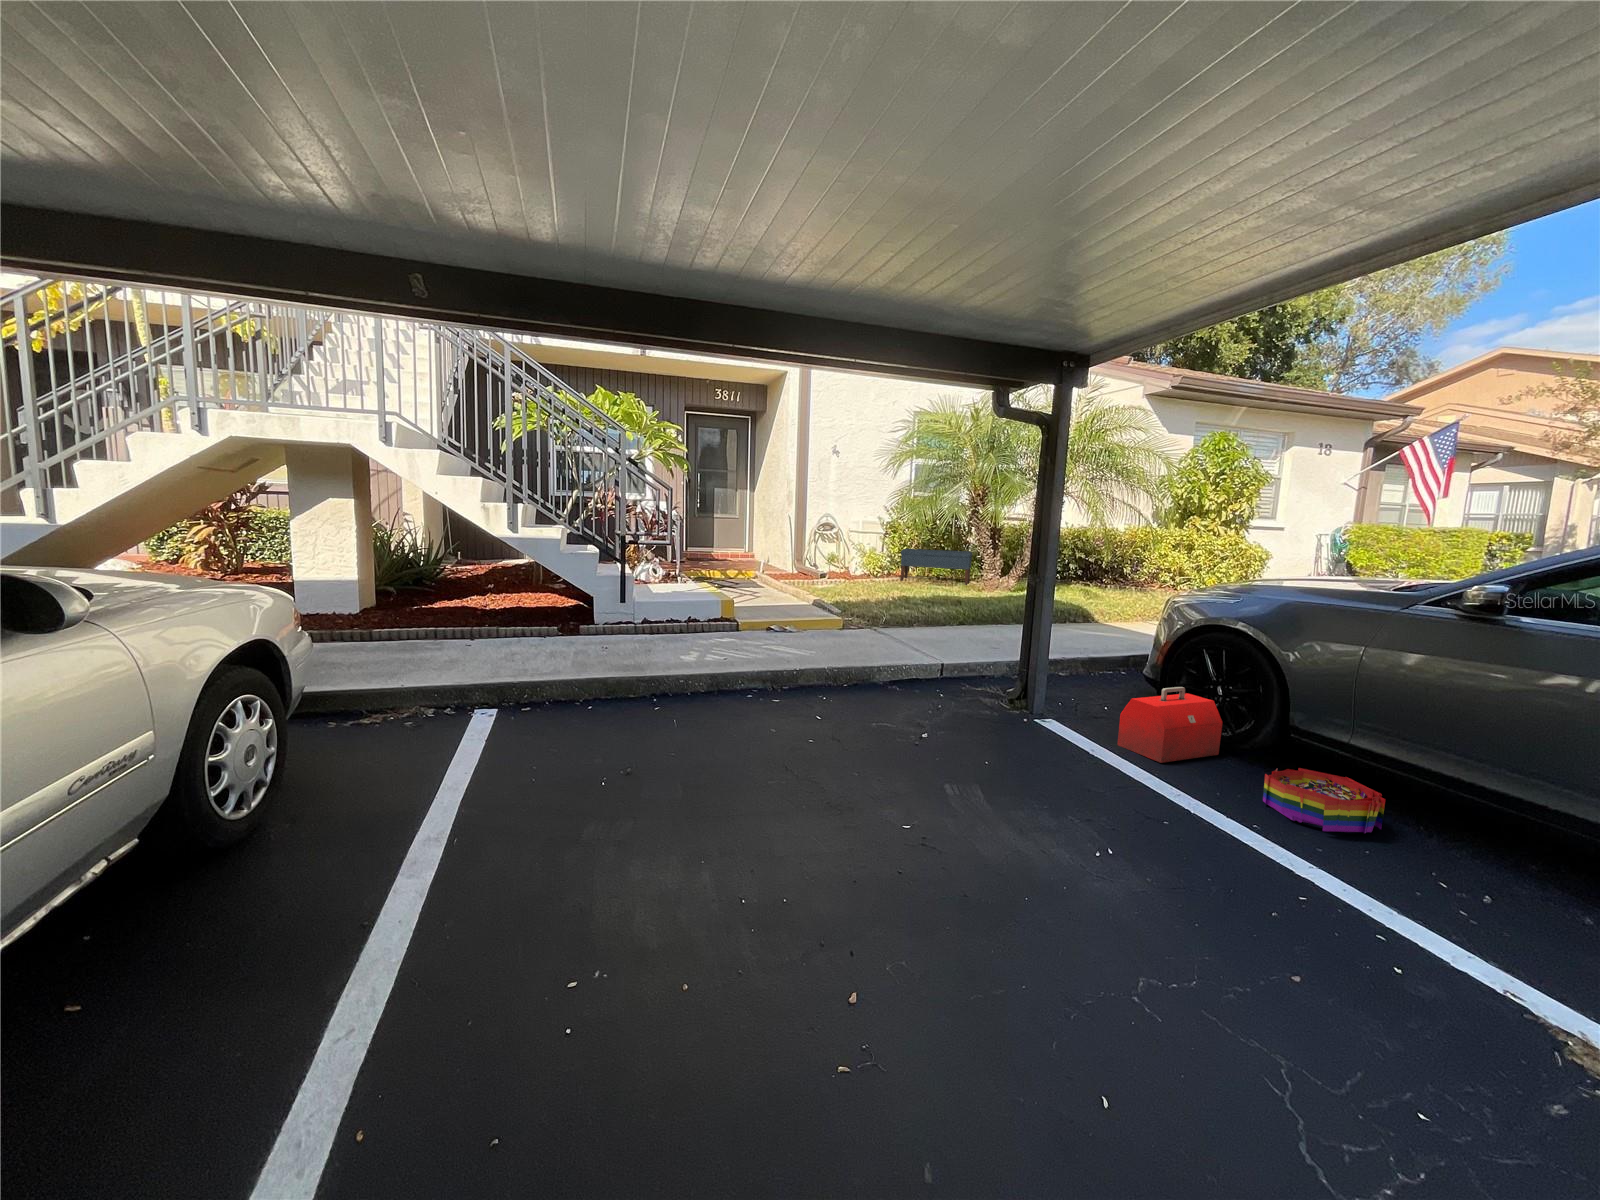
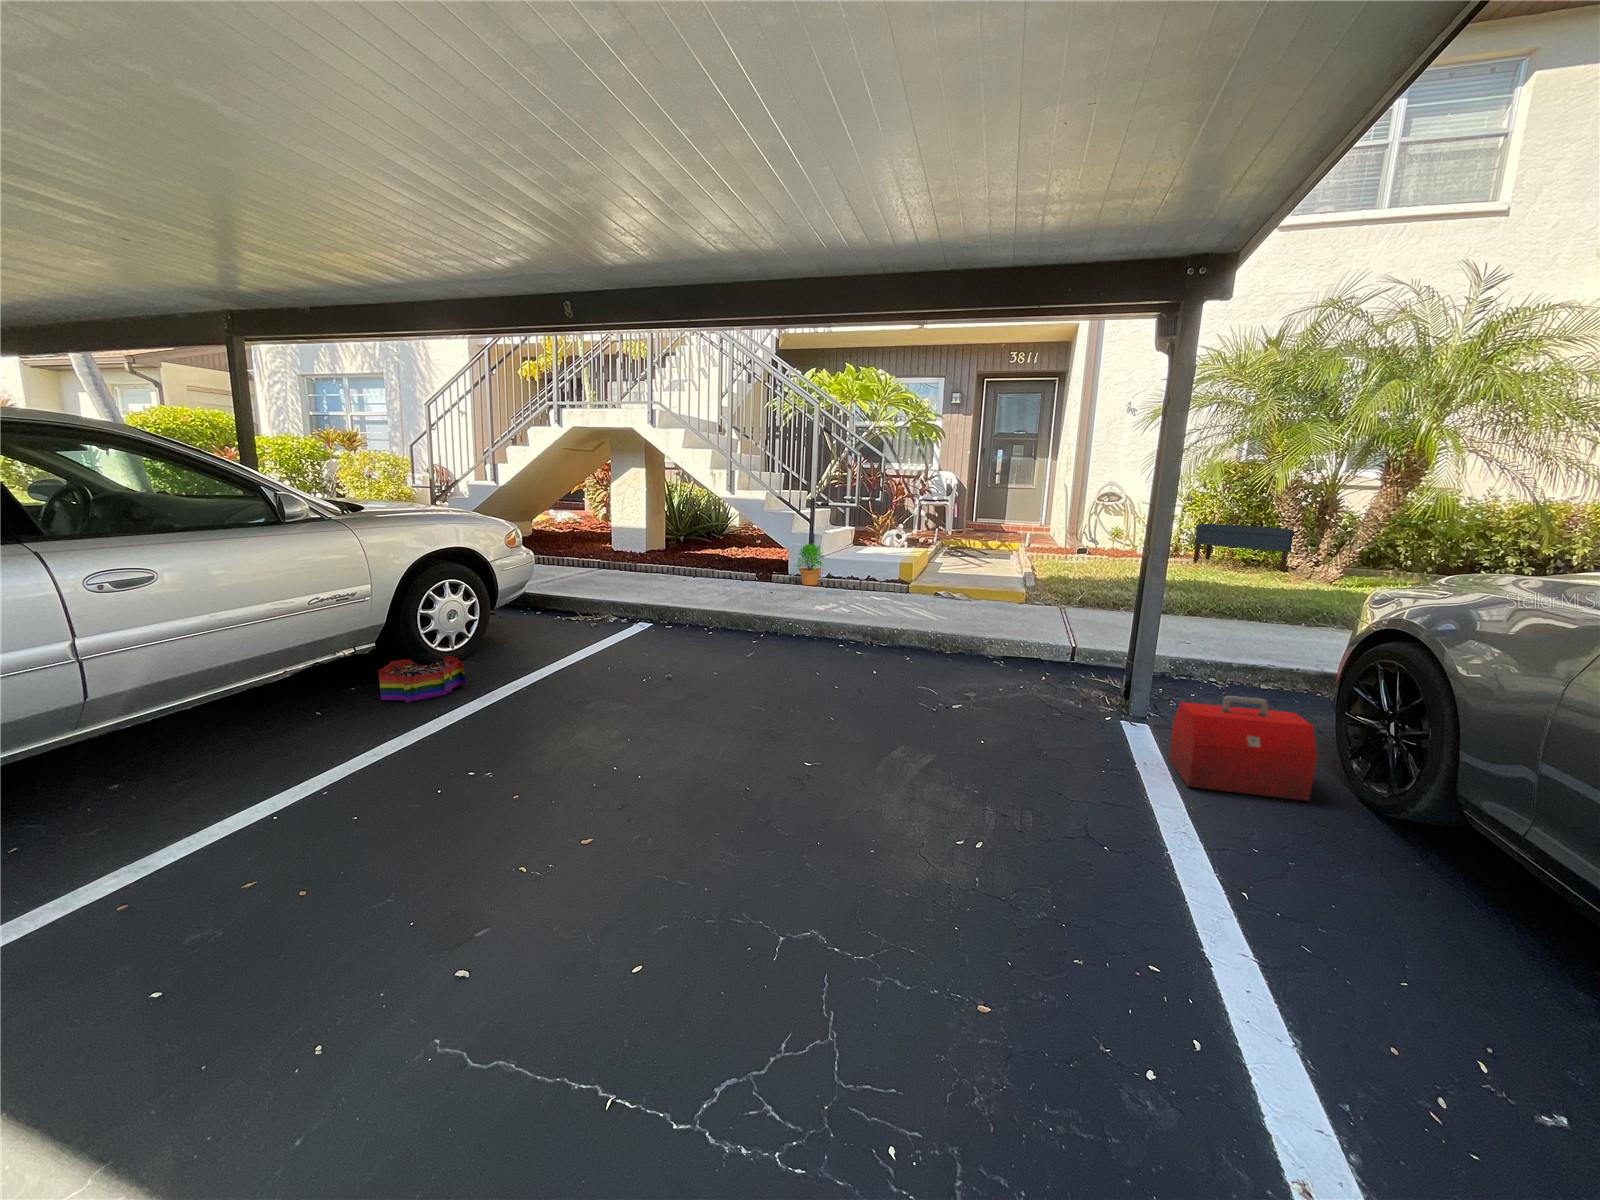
potted plant: none [609,585,646,633] -> present [797,544,824,585]
storage bin: present [1263,768,1385,833] -> present [378,656,466,702]

